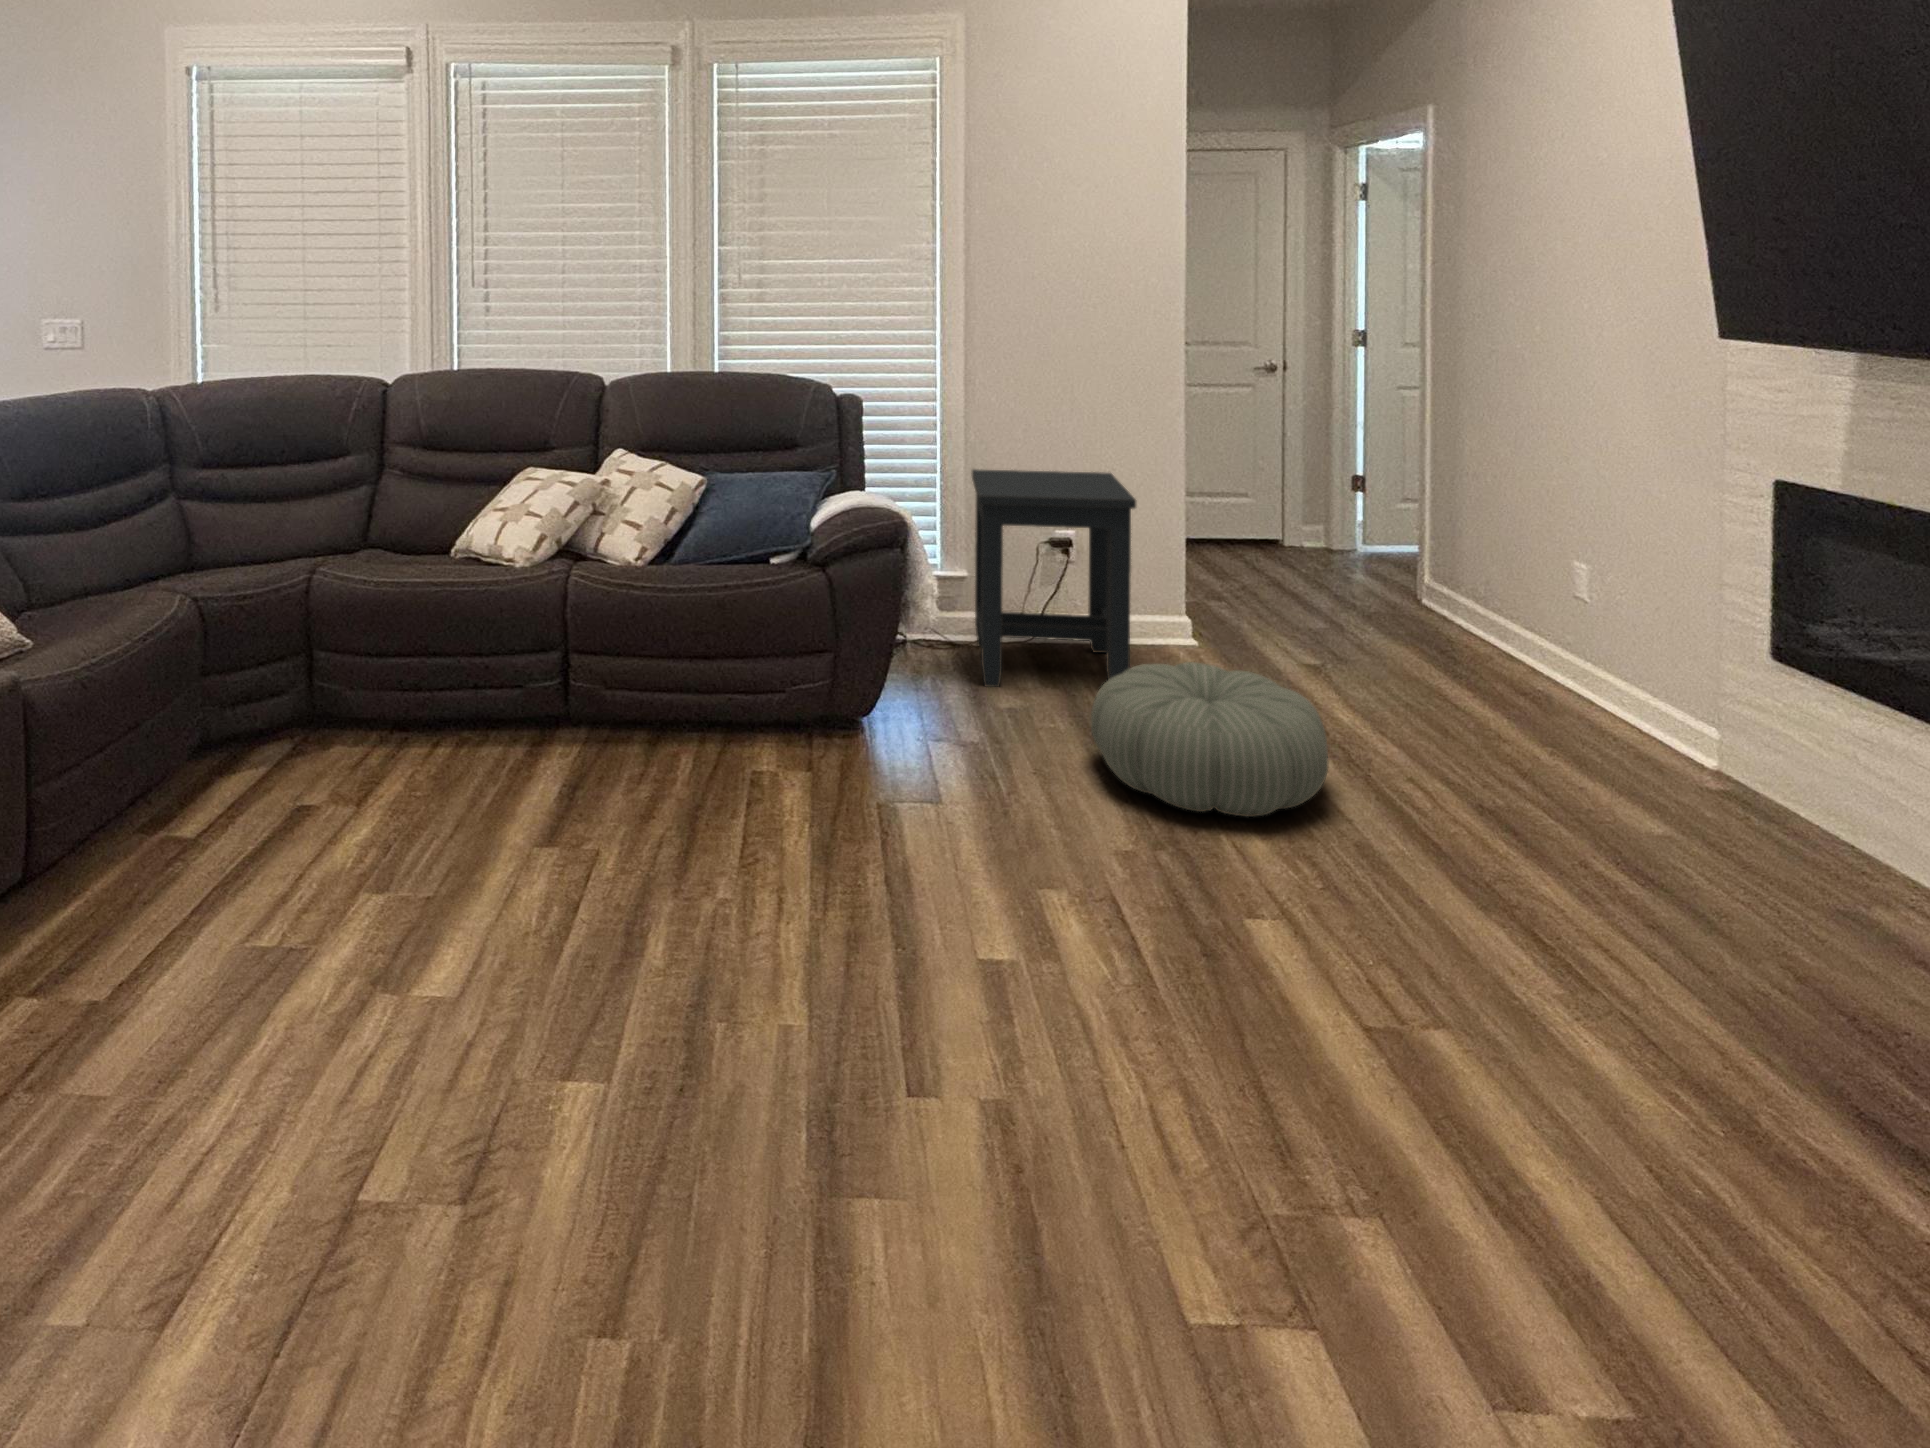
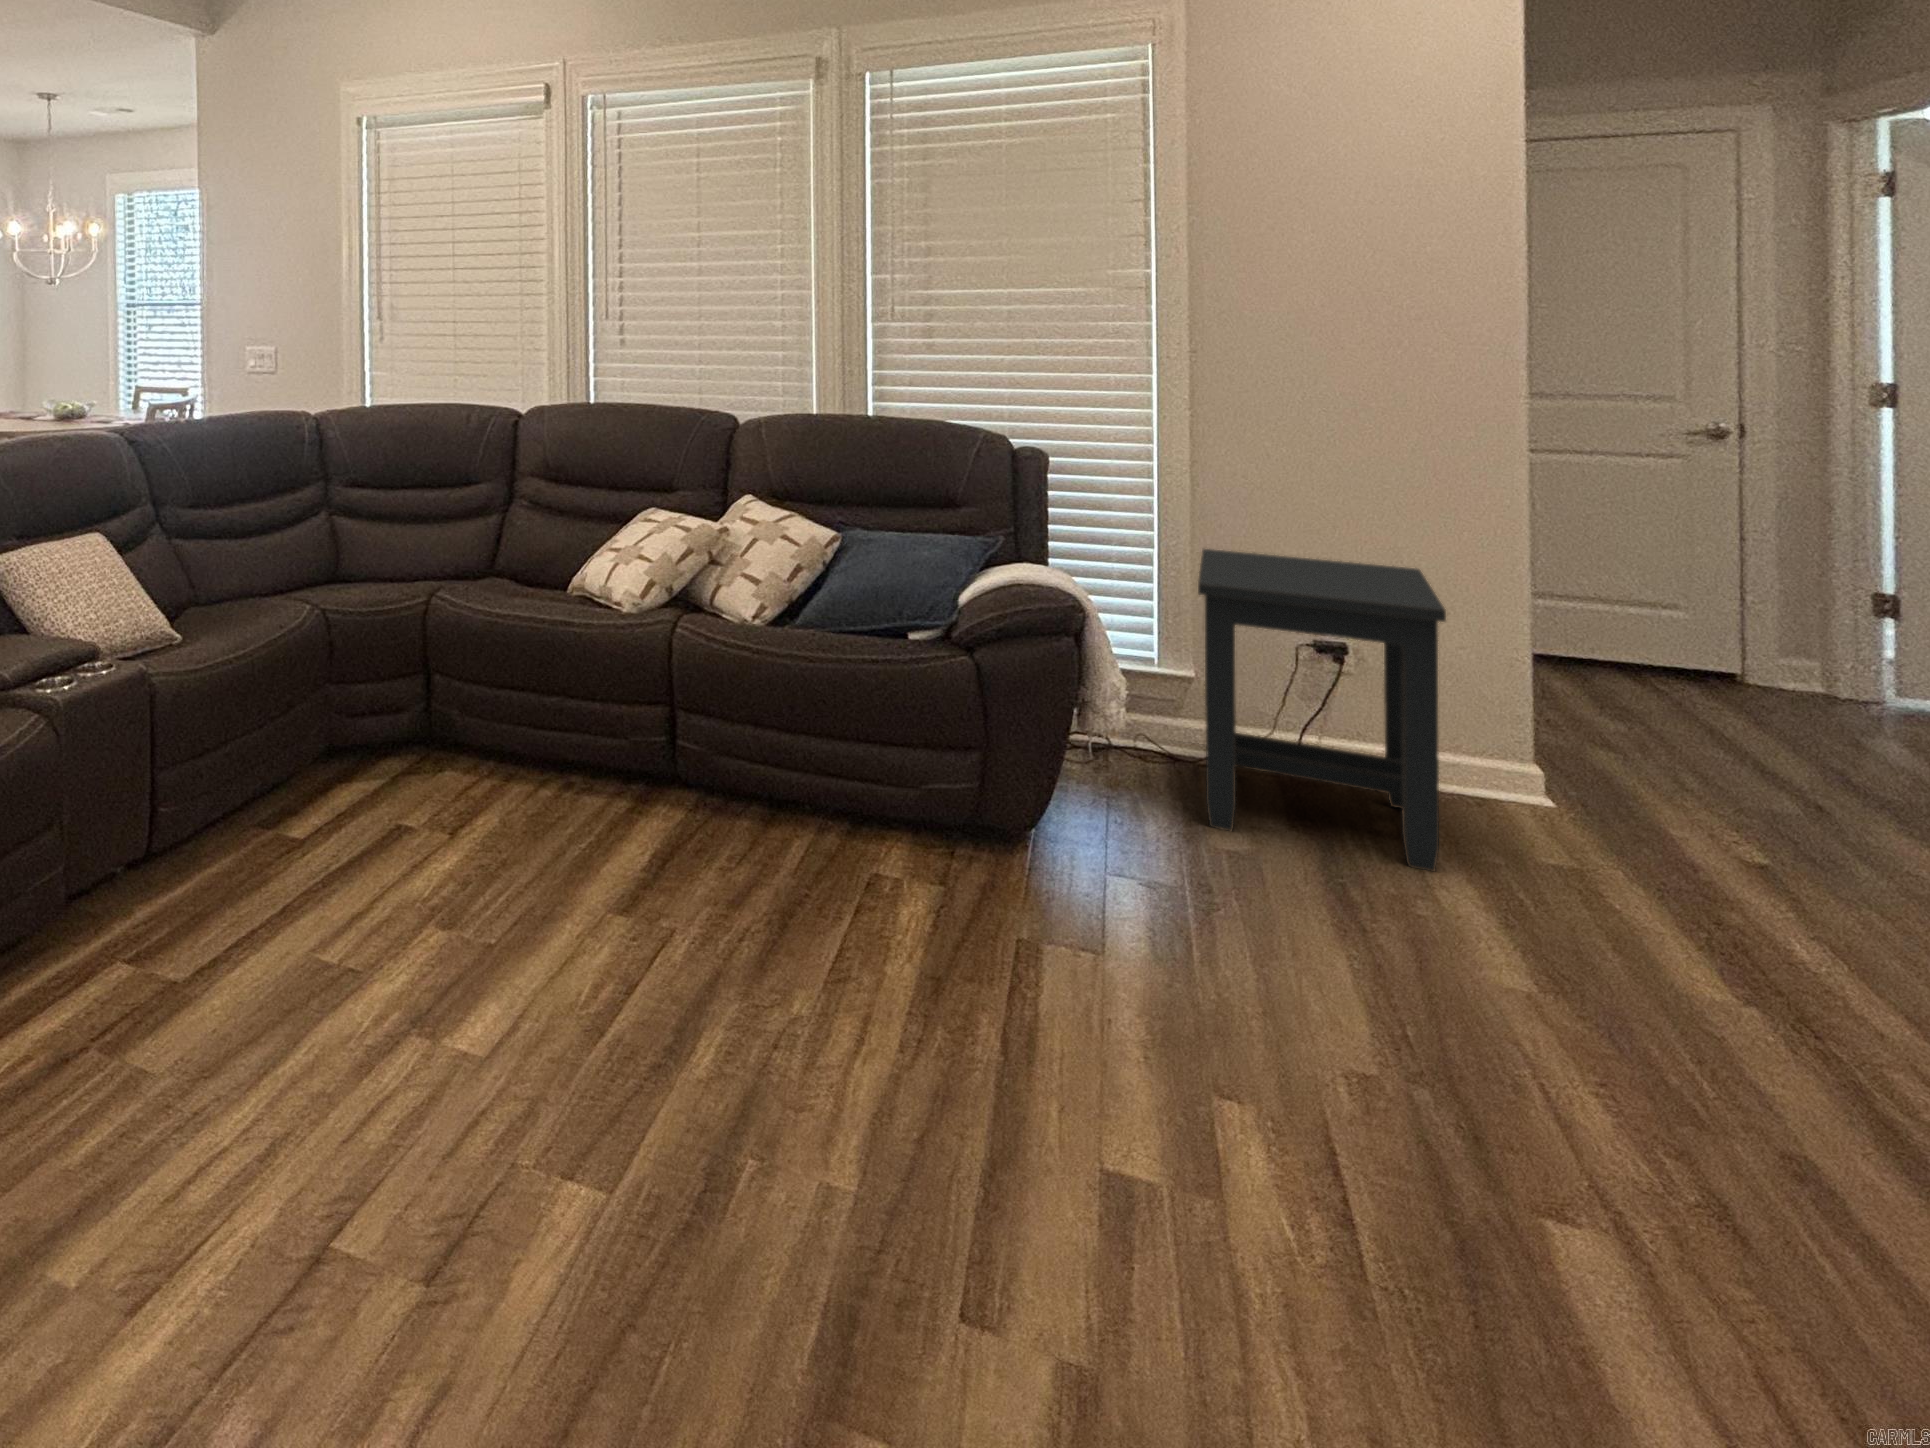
pouf: present [1091,662,1328,817] -> none [1349,838,1774,1094]

